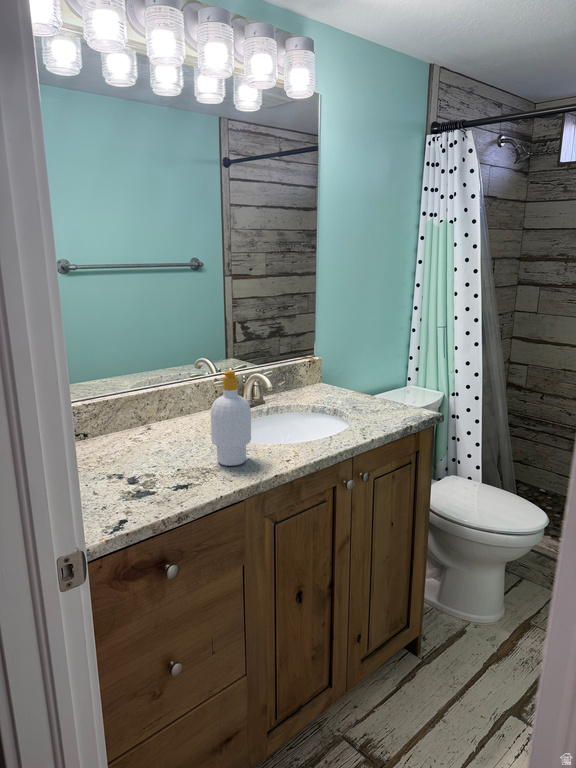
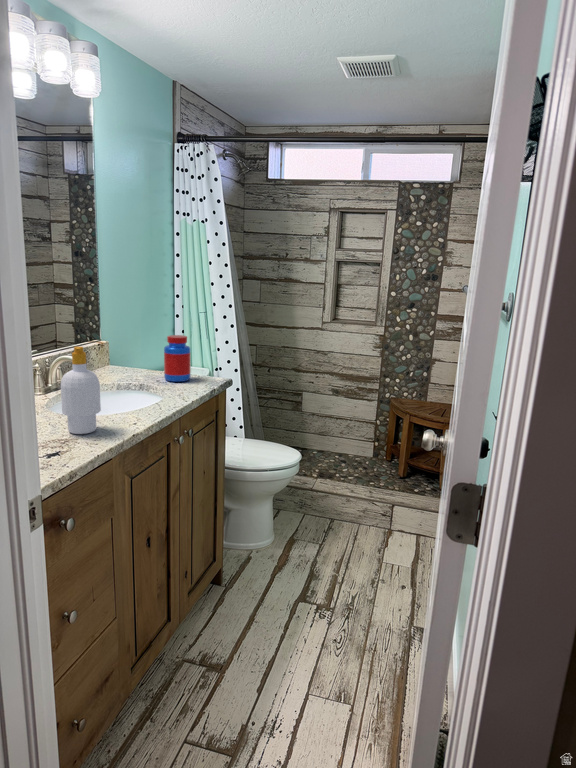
jar: none [368,356,400,411] -> present [164,335,191,382]

